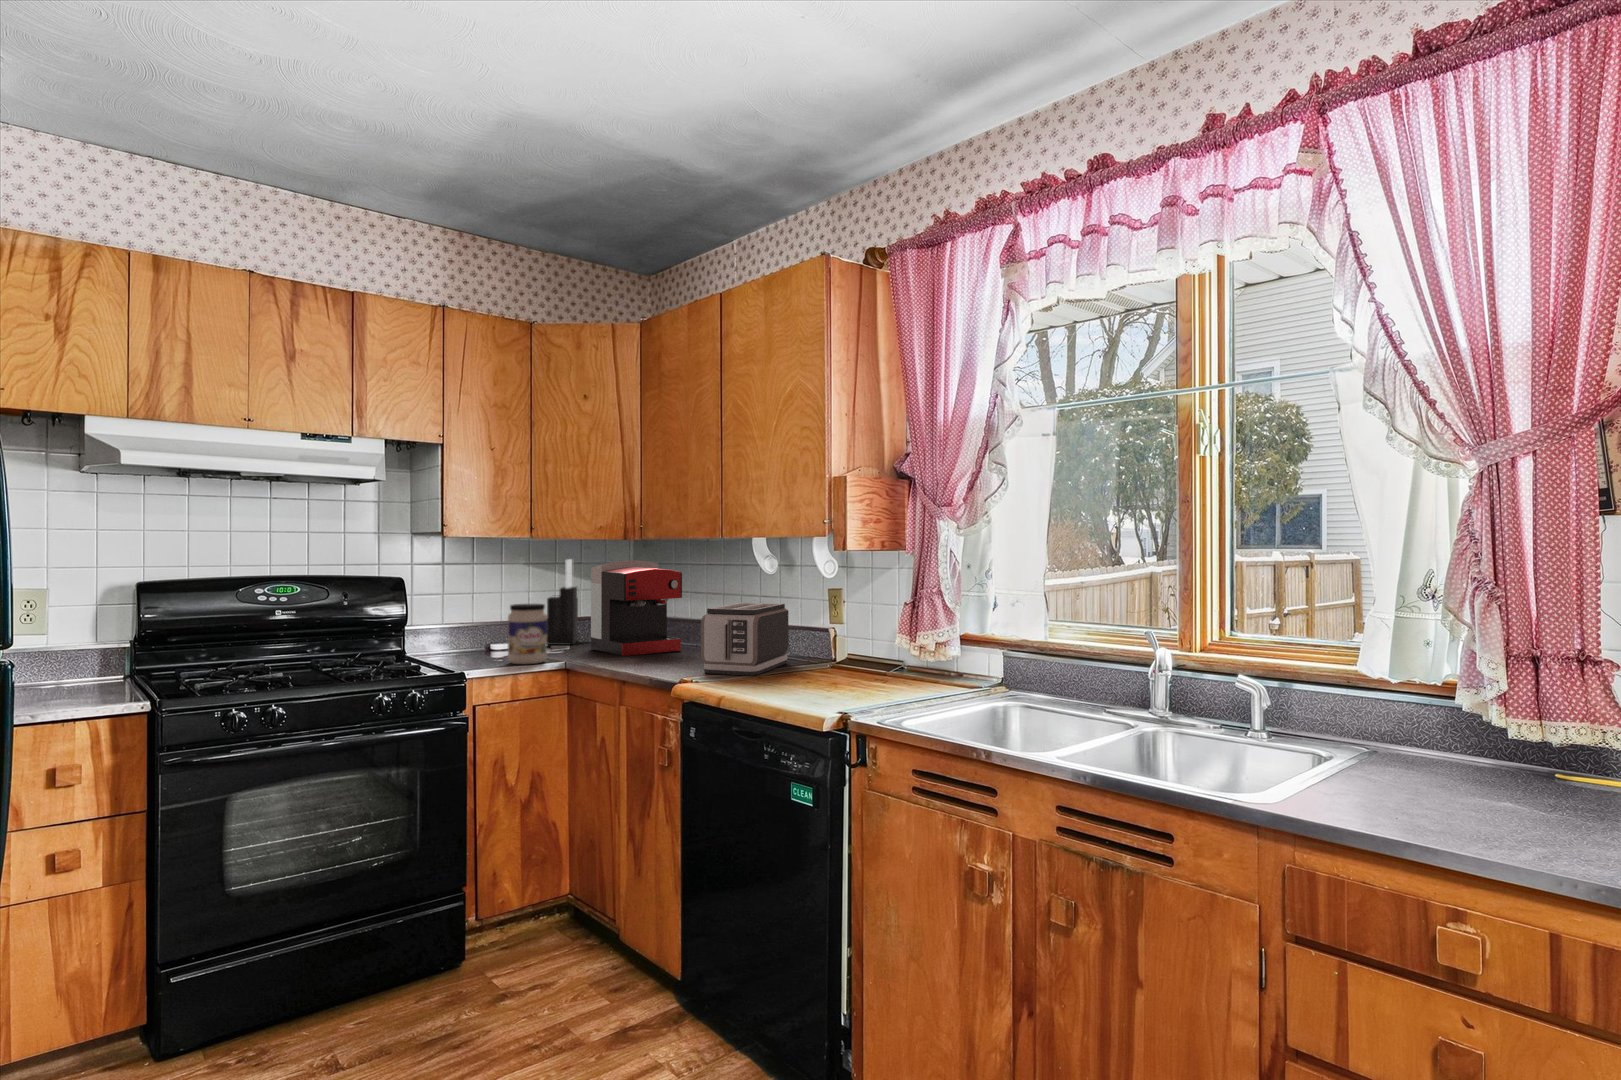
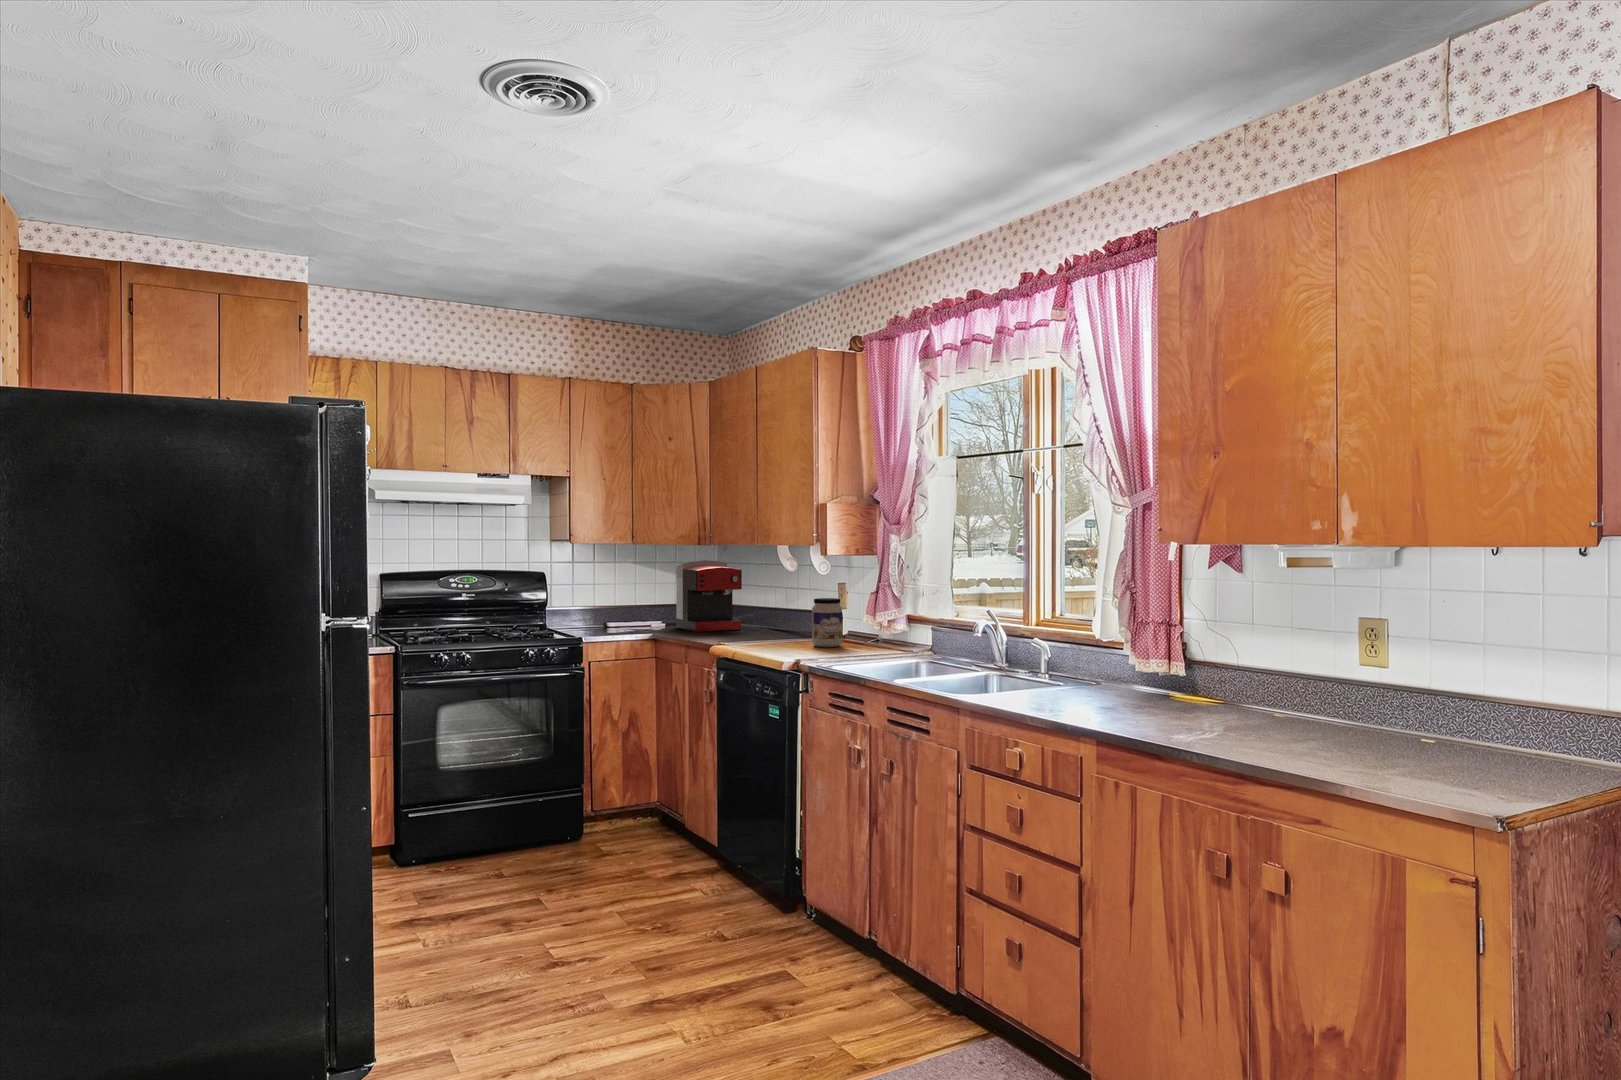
knife block: present [547,559,578,645] -> none [646,559,672,625]
toaster: present [701,603,789,676] -> none [738,593,808,644]
jar: present [508,604,547,664] -> present [812,598,842,647]

